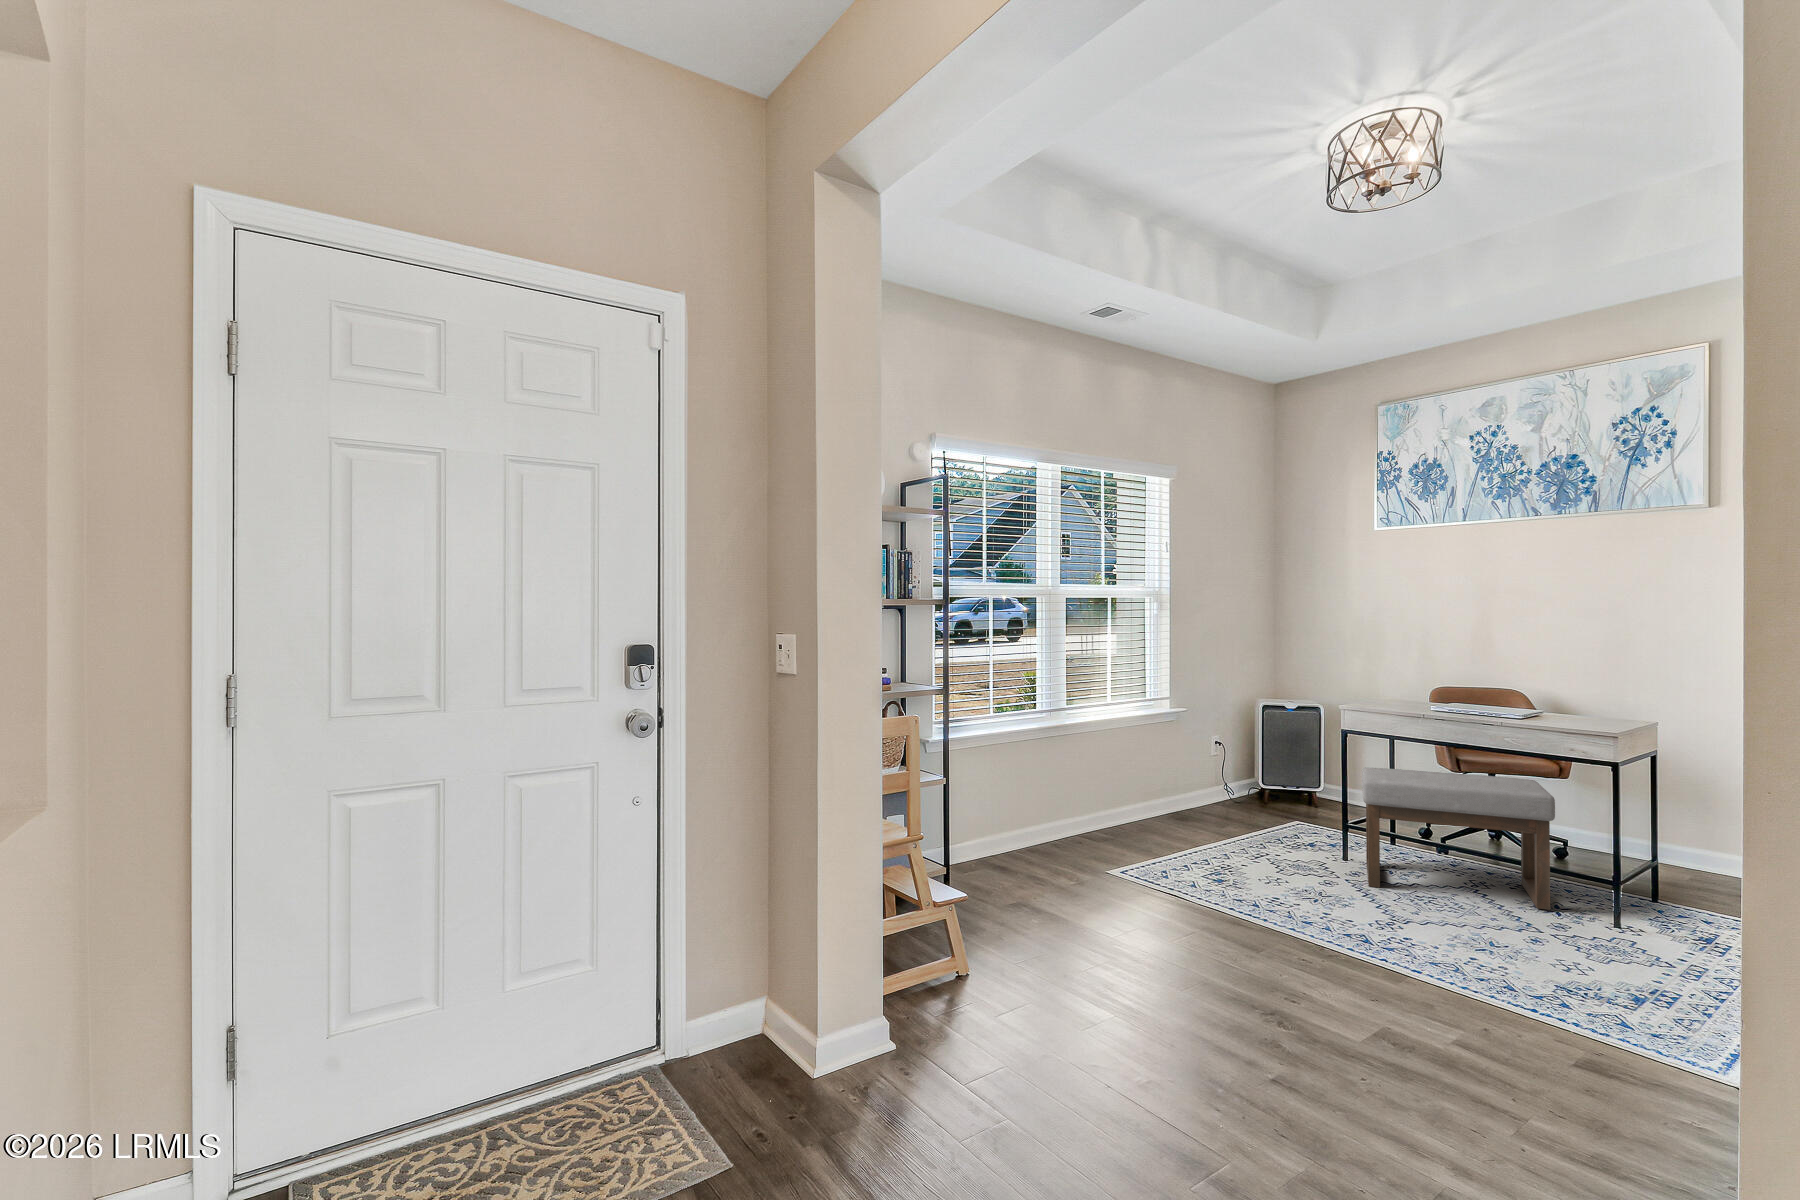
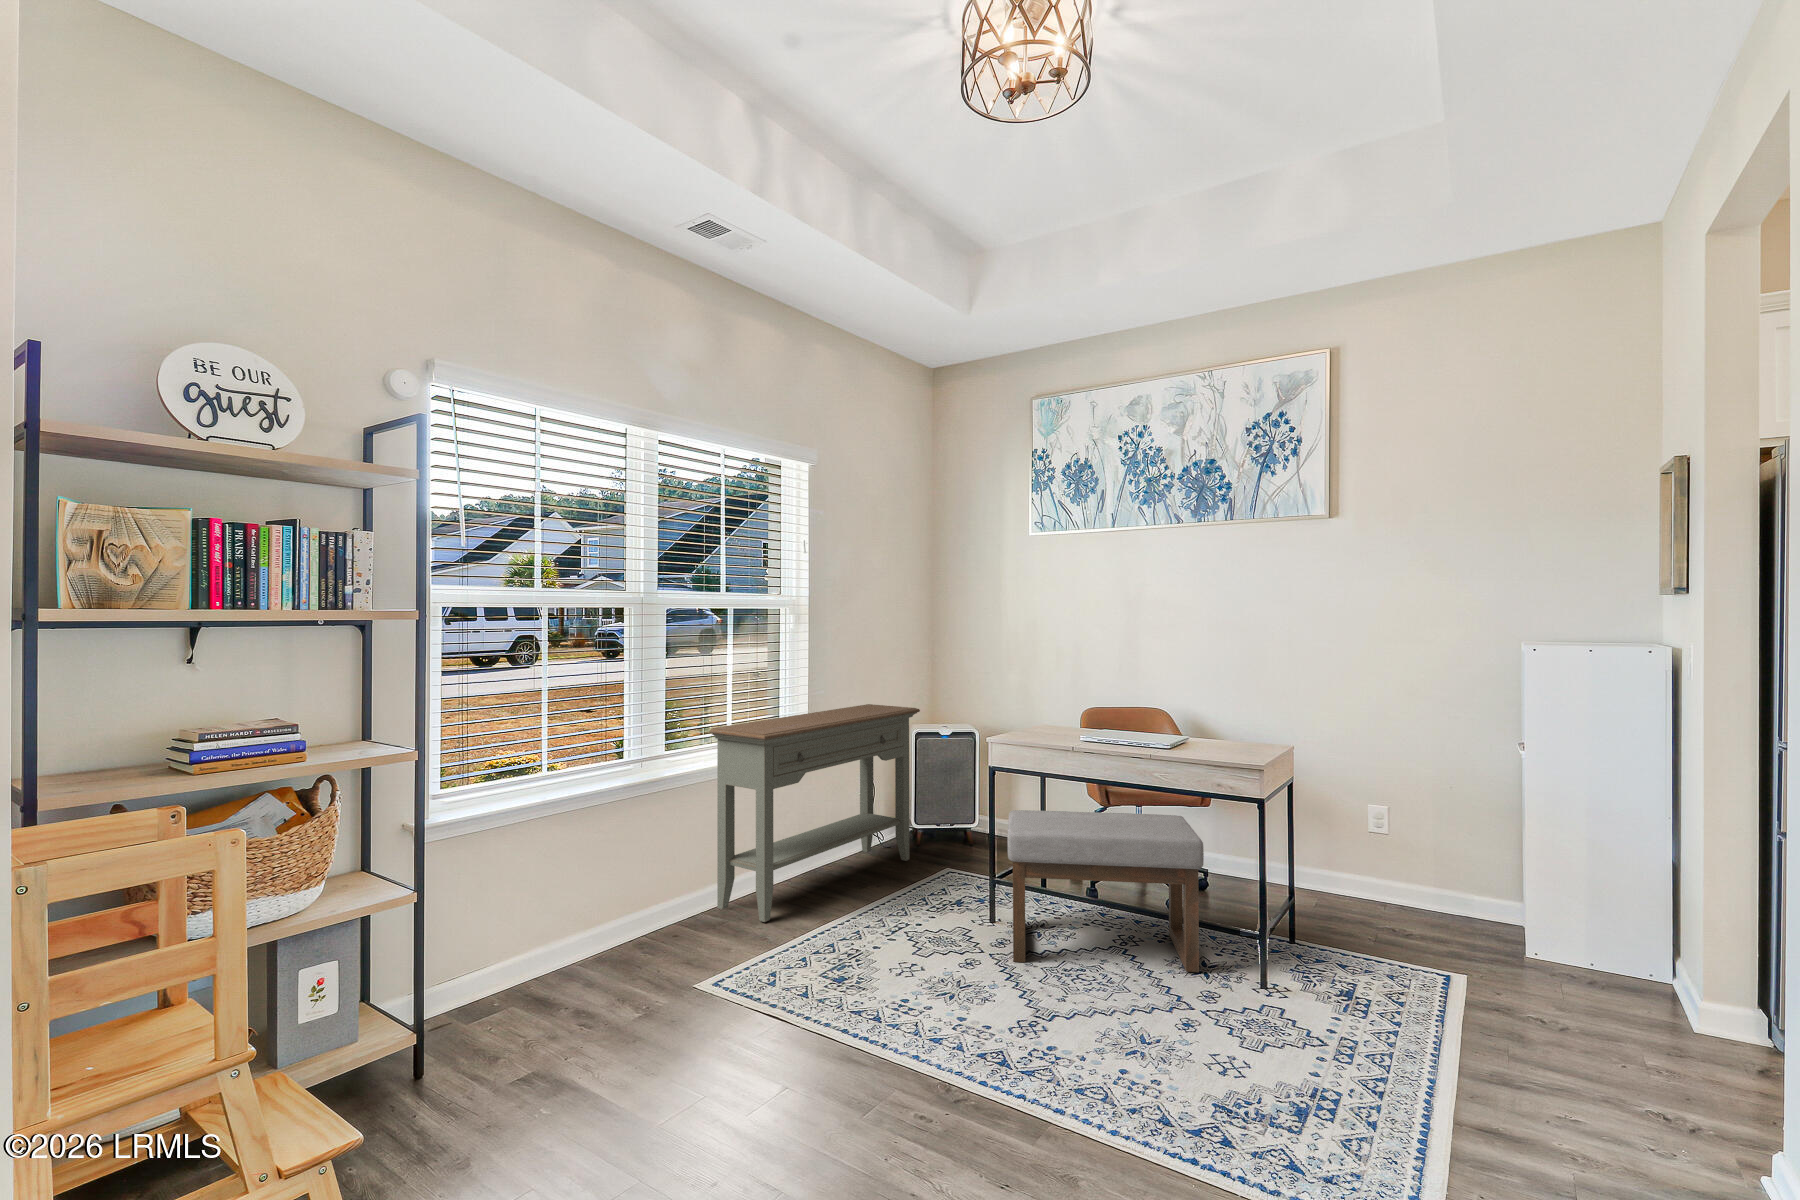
console table: none [1099,680,1270,843] -> present [710,704,920,922]

